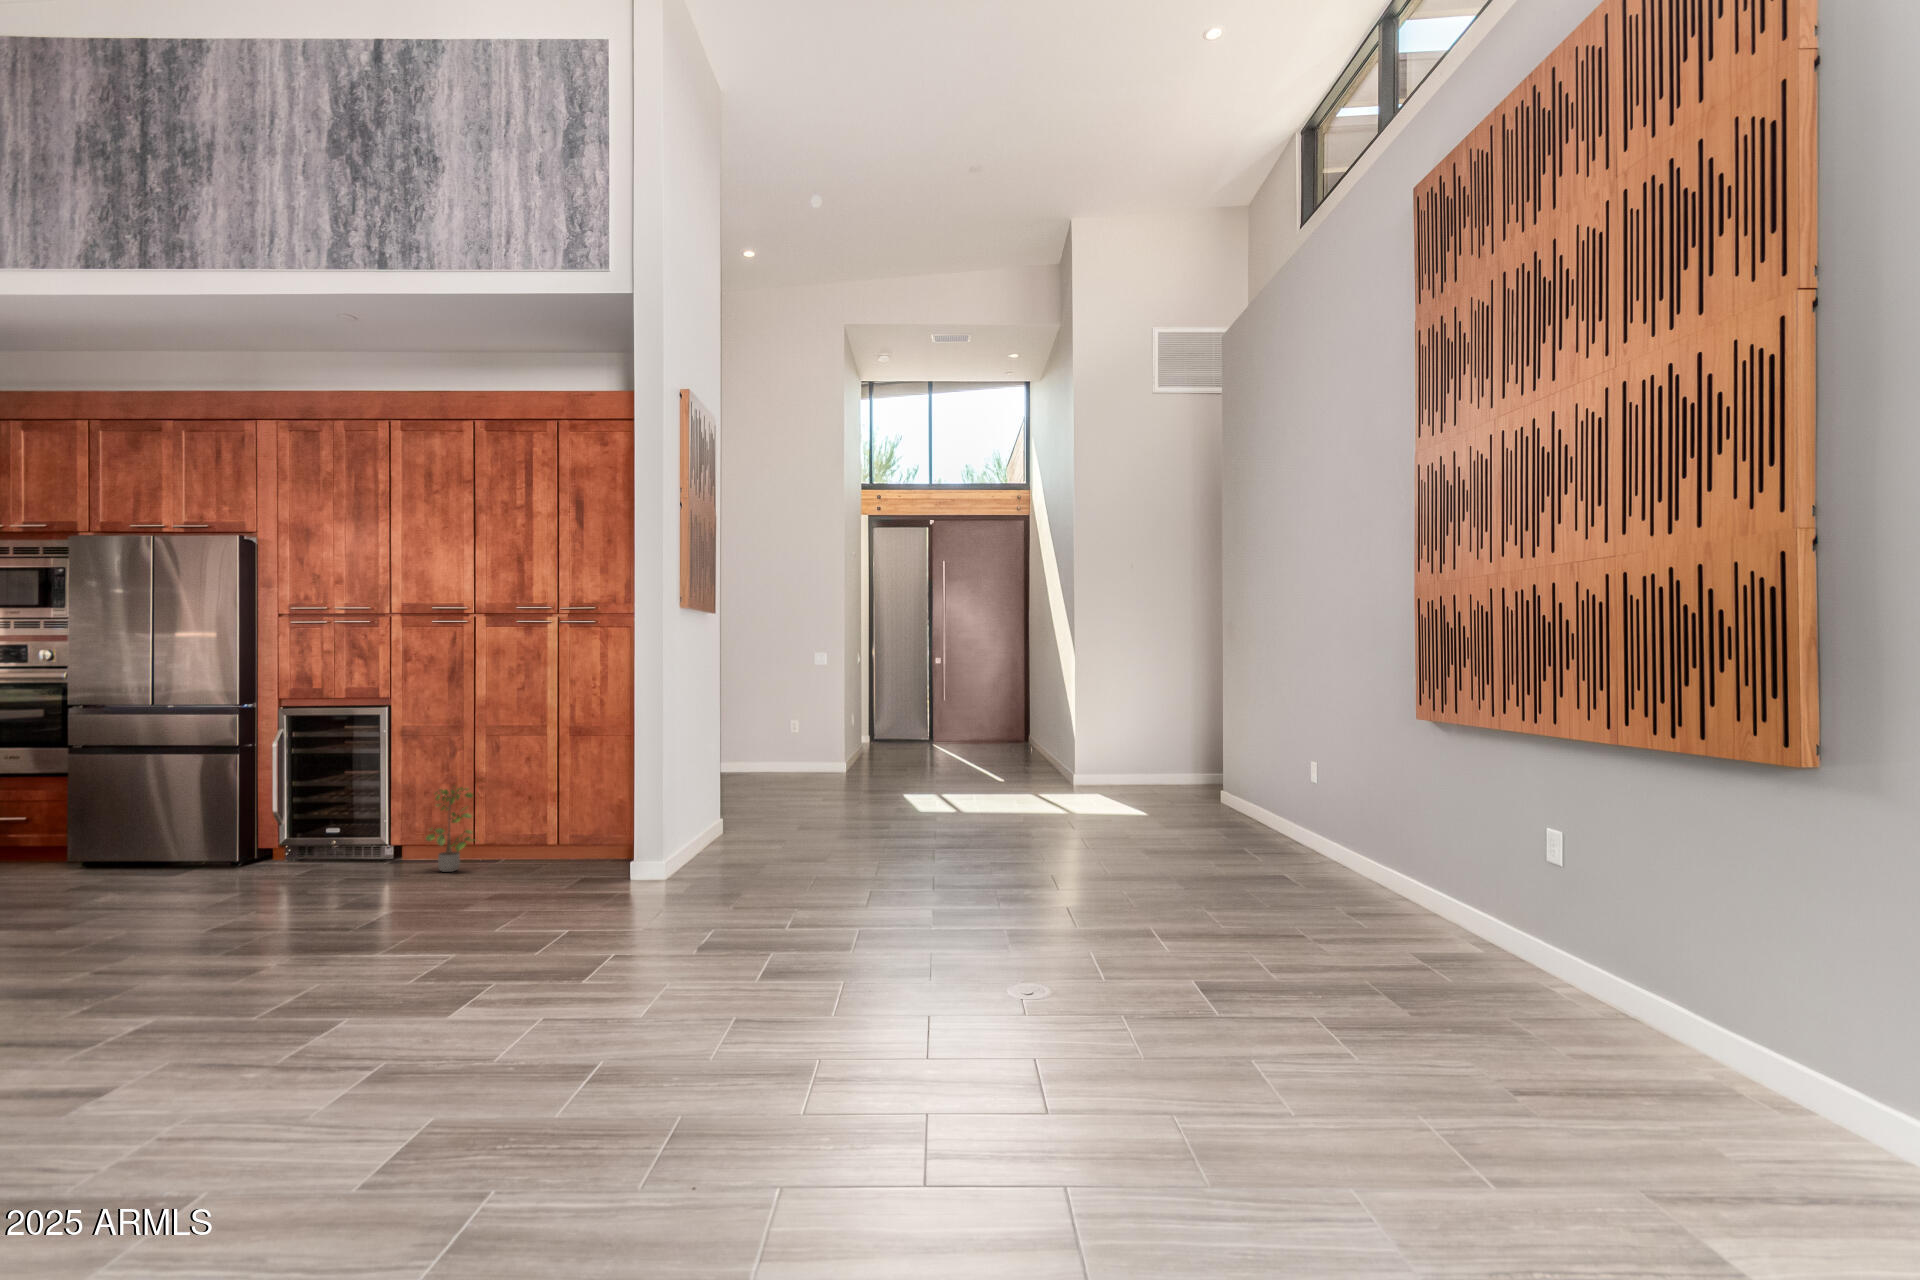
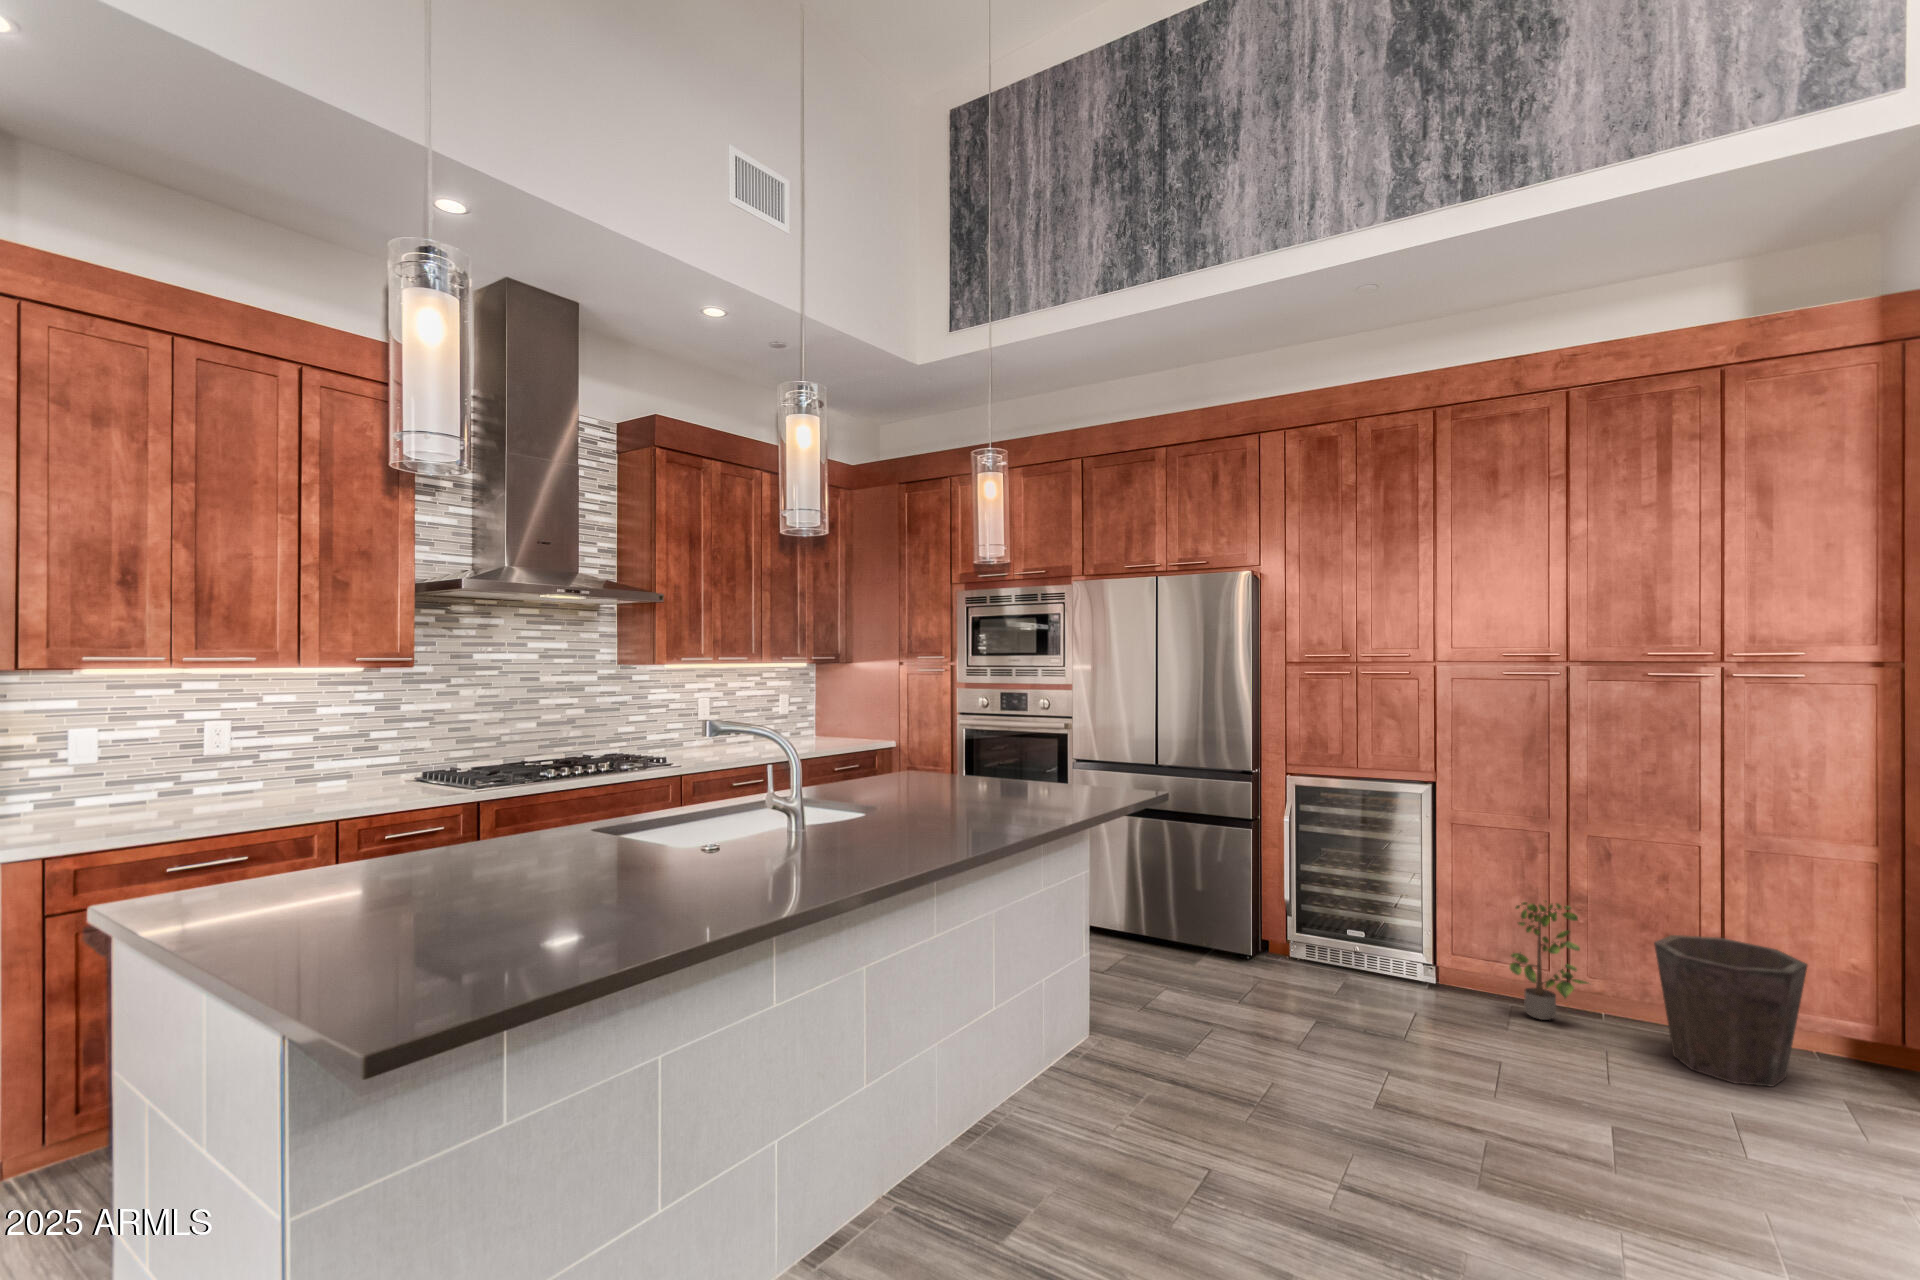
waste bin: none [505,798,584,884] -> present [1654,935,1807,1087]

